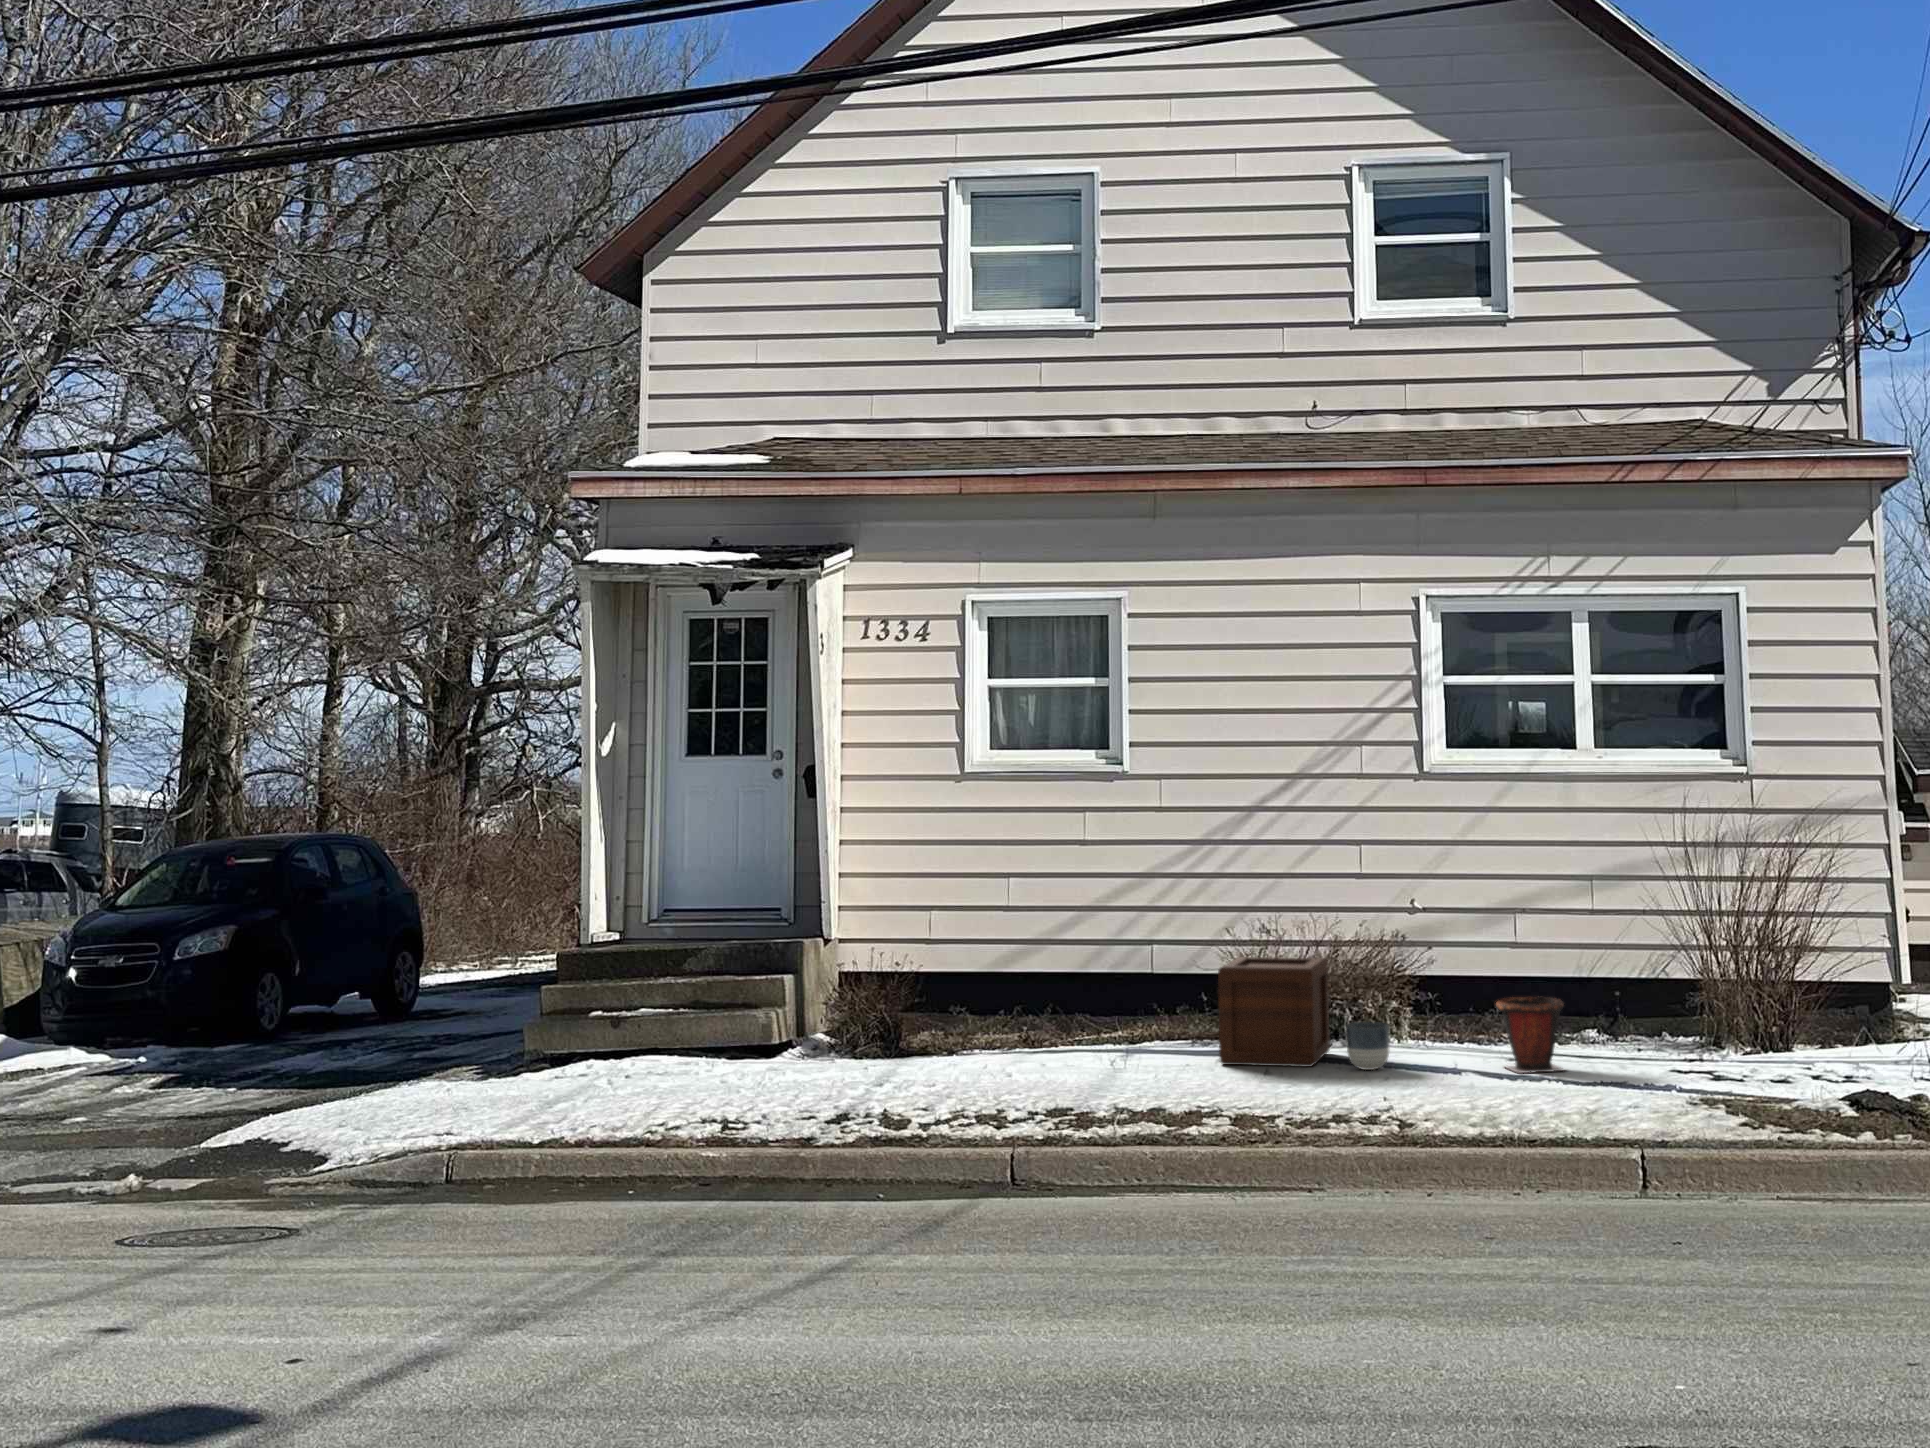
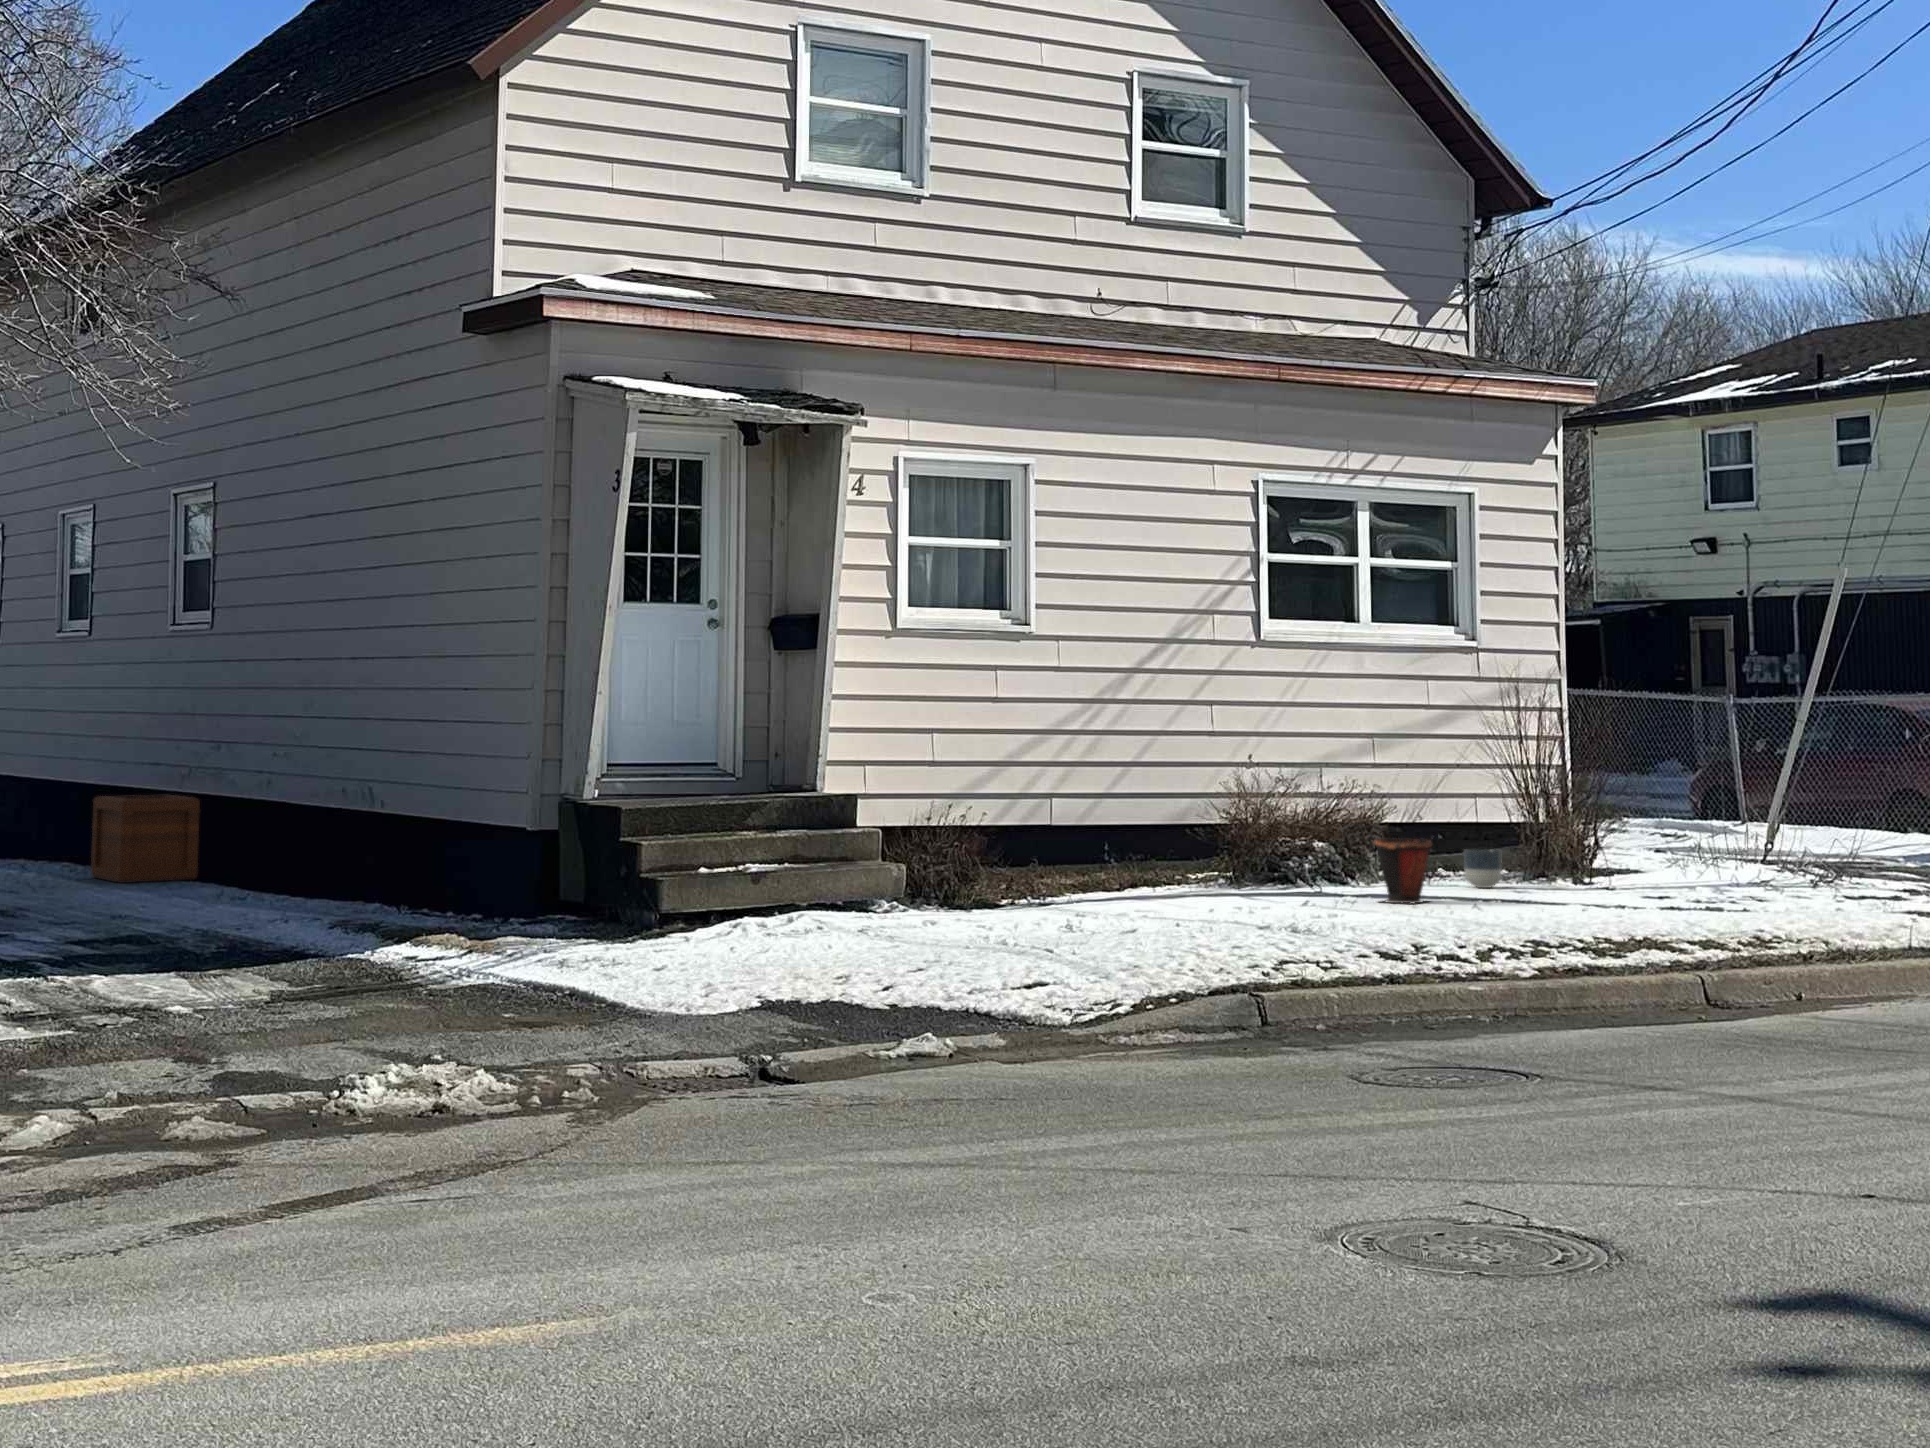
wooden crate: present [1218,957,1330,1067] -> present [90,795,200,883]
planter: present [1346,1022,1390,1070] -> present [1464,849,1502,888]

